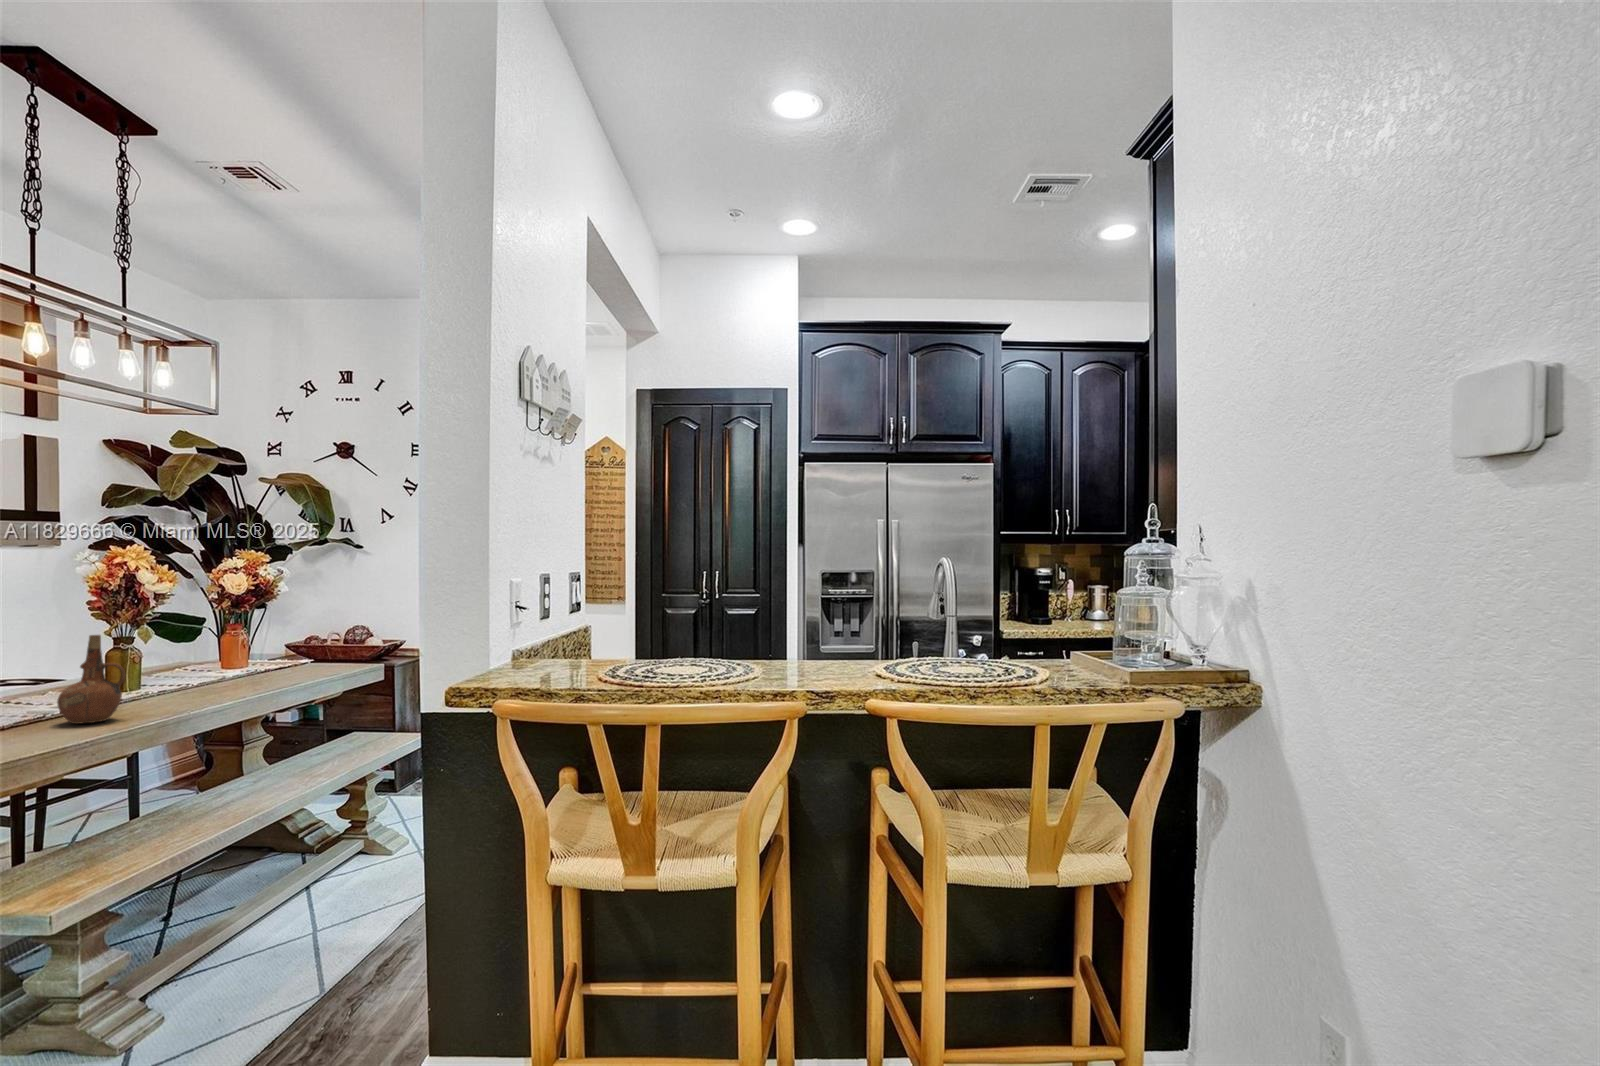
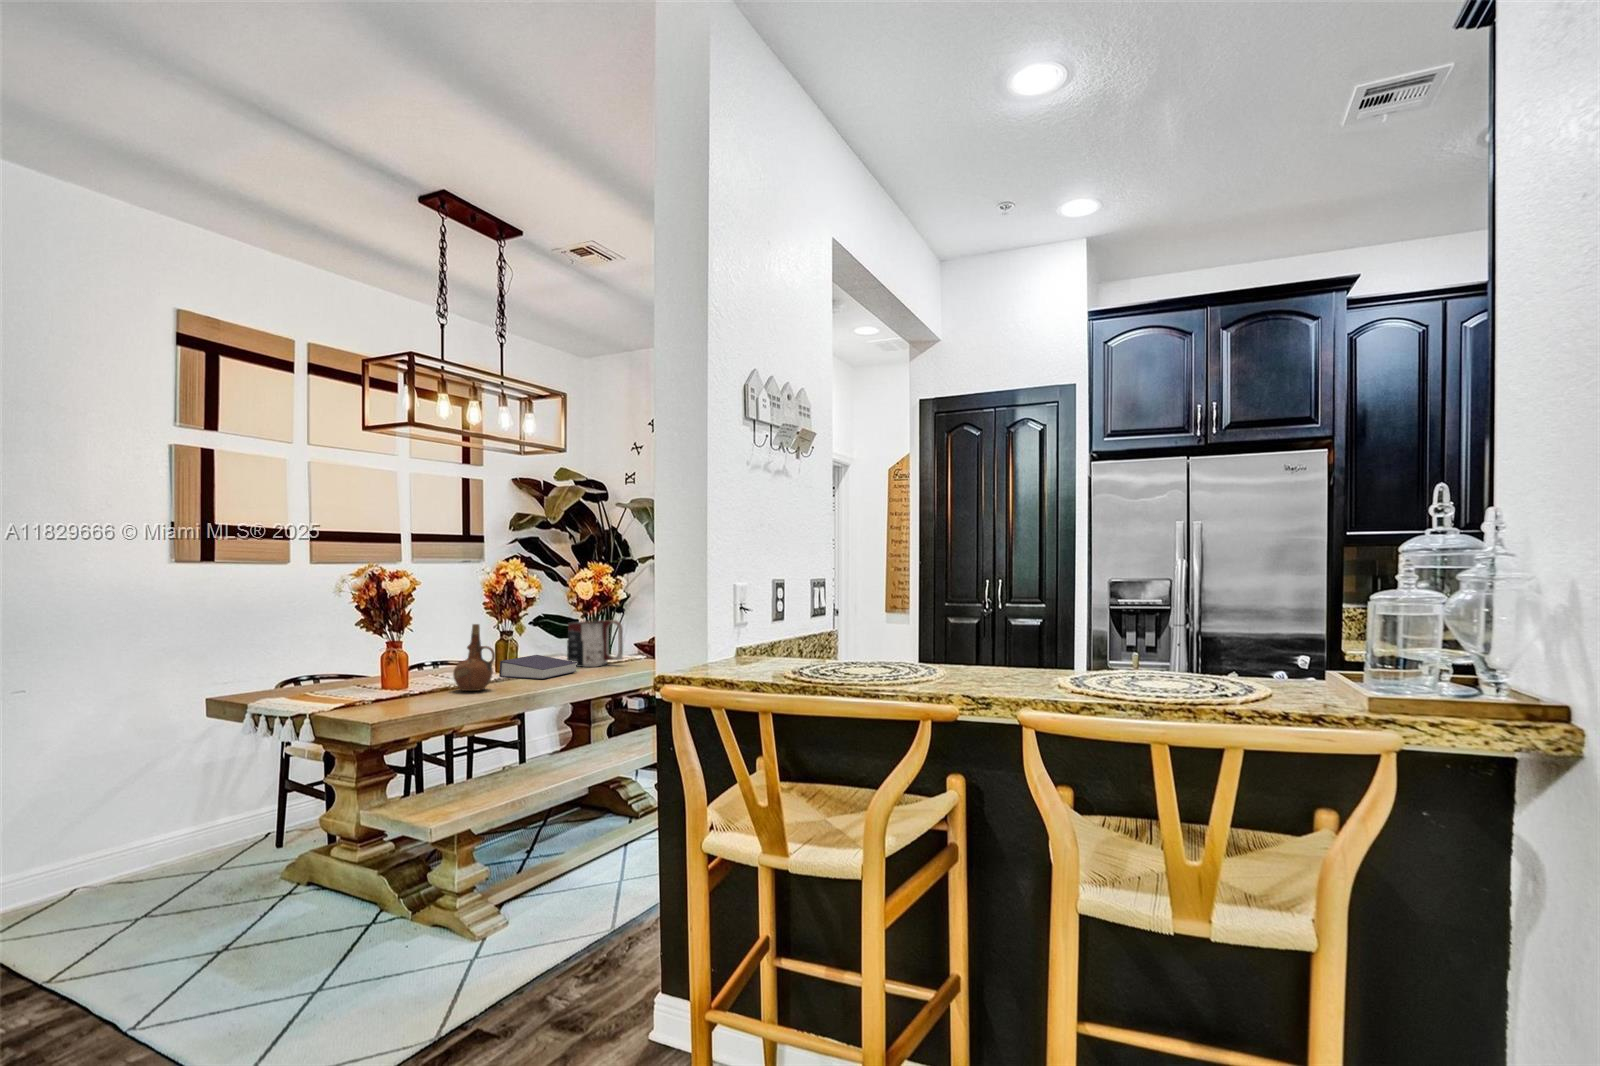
mug: none [214,622,293,680] -> present [567,620,623,667]
book: none [120,668,236,701] -> present [499,655,577,679]

